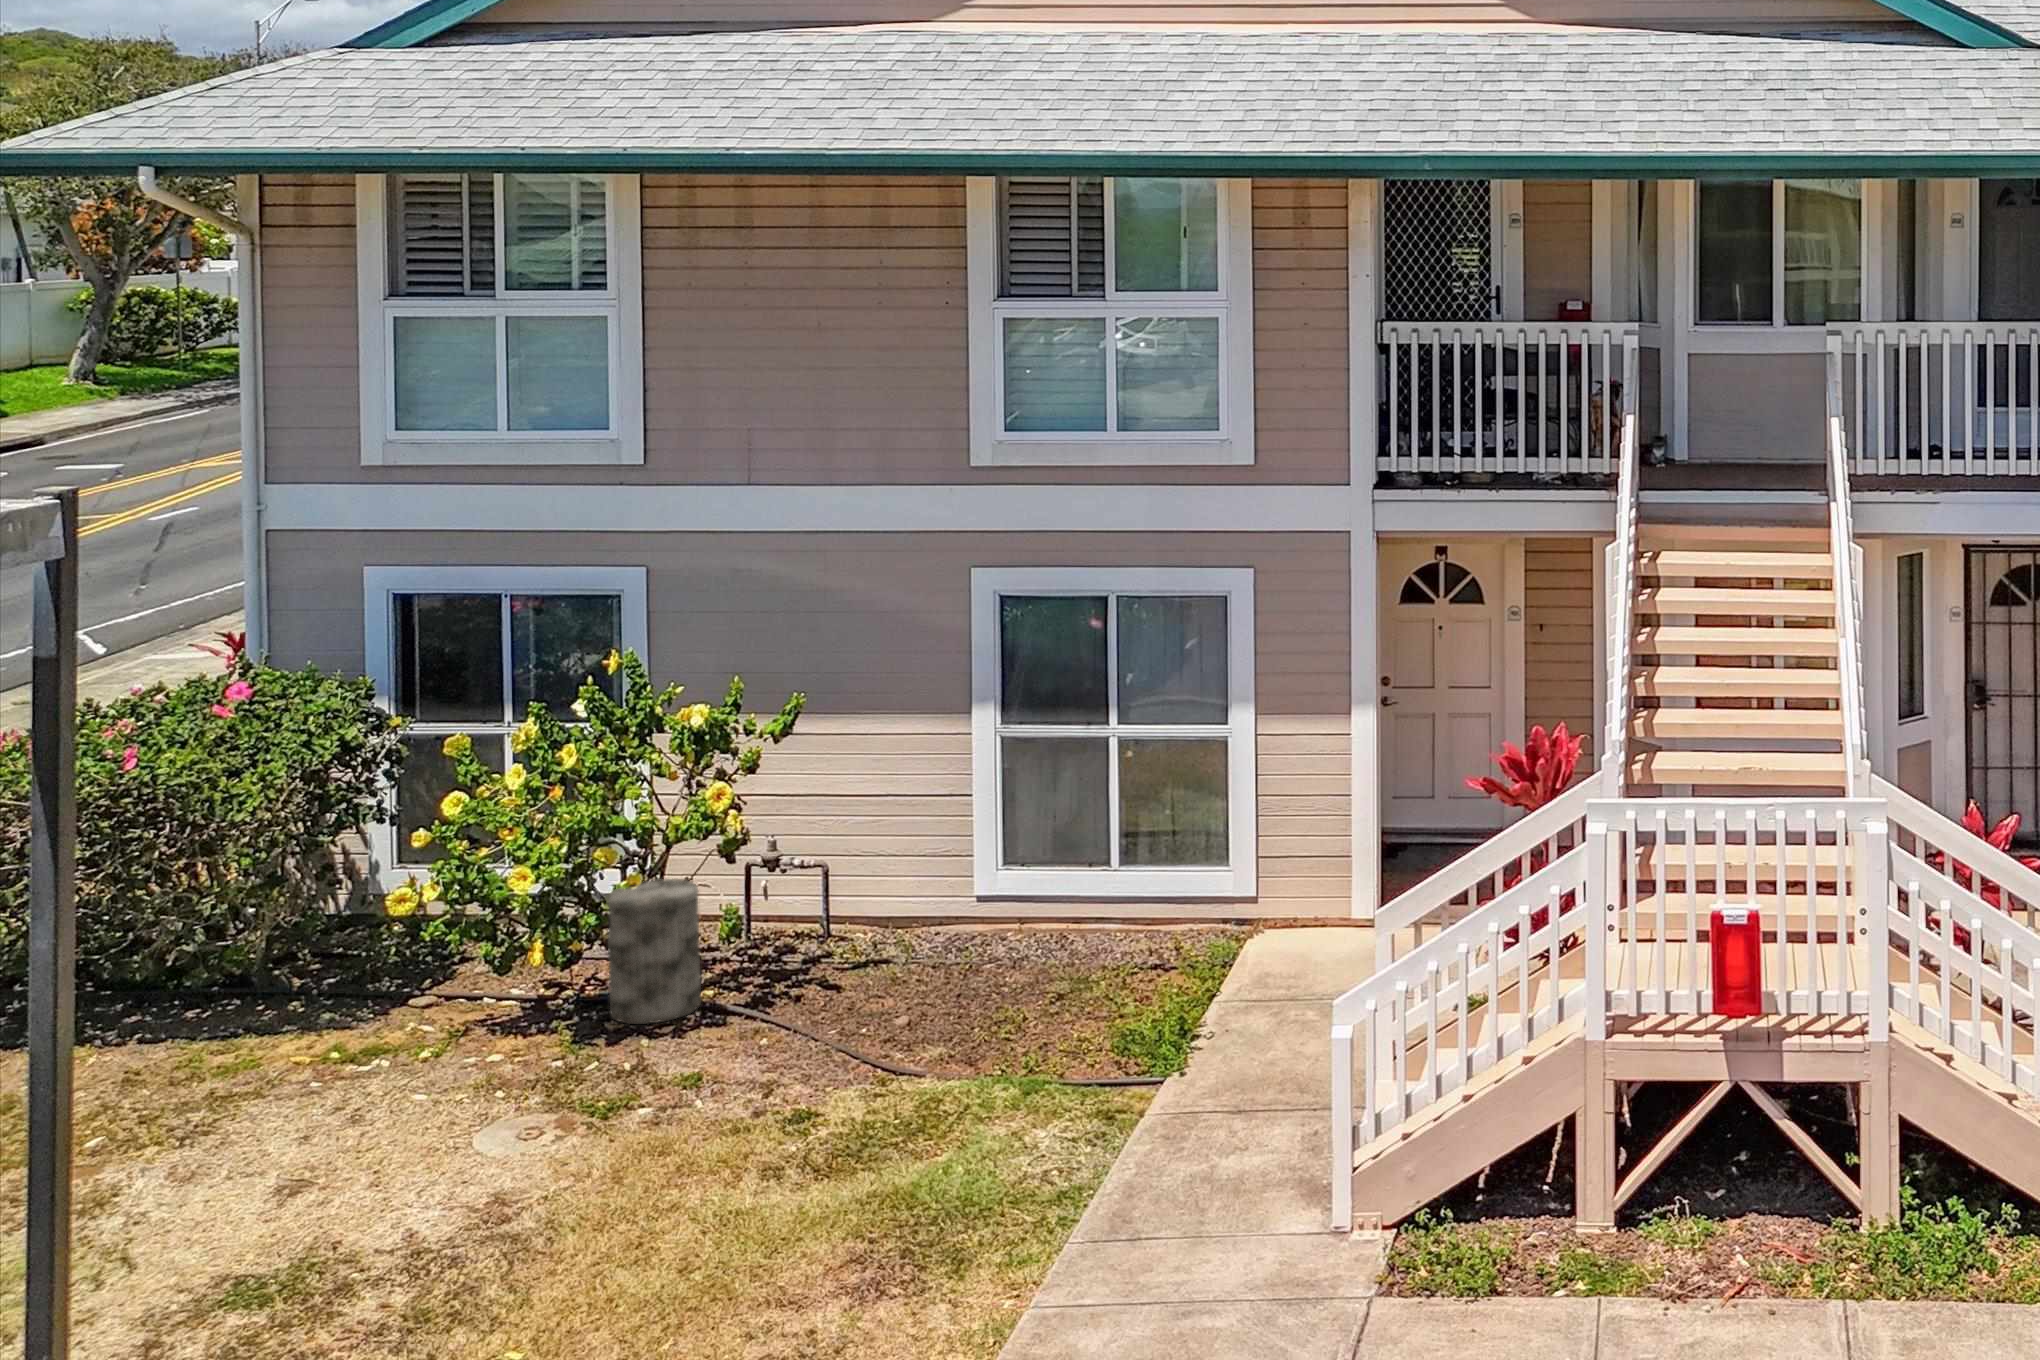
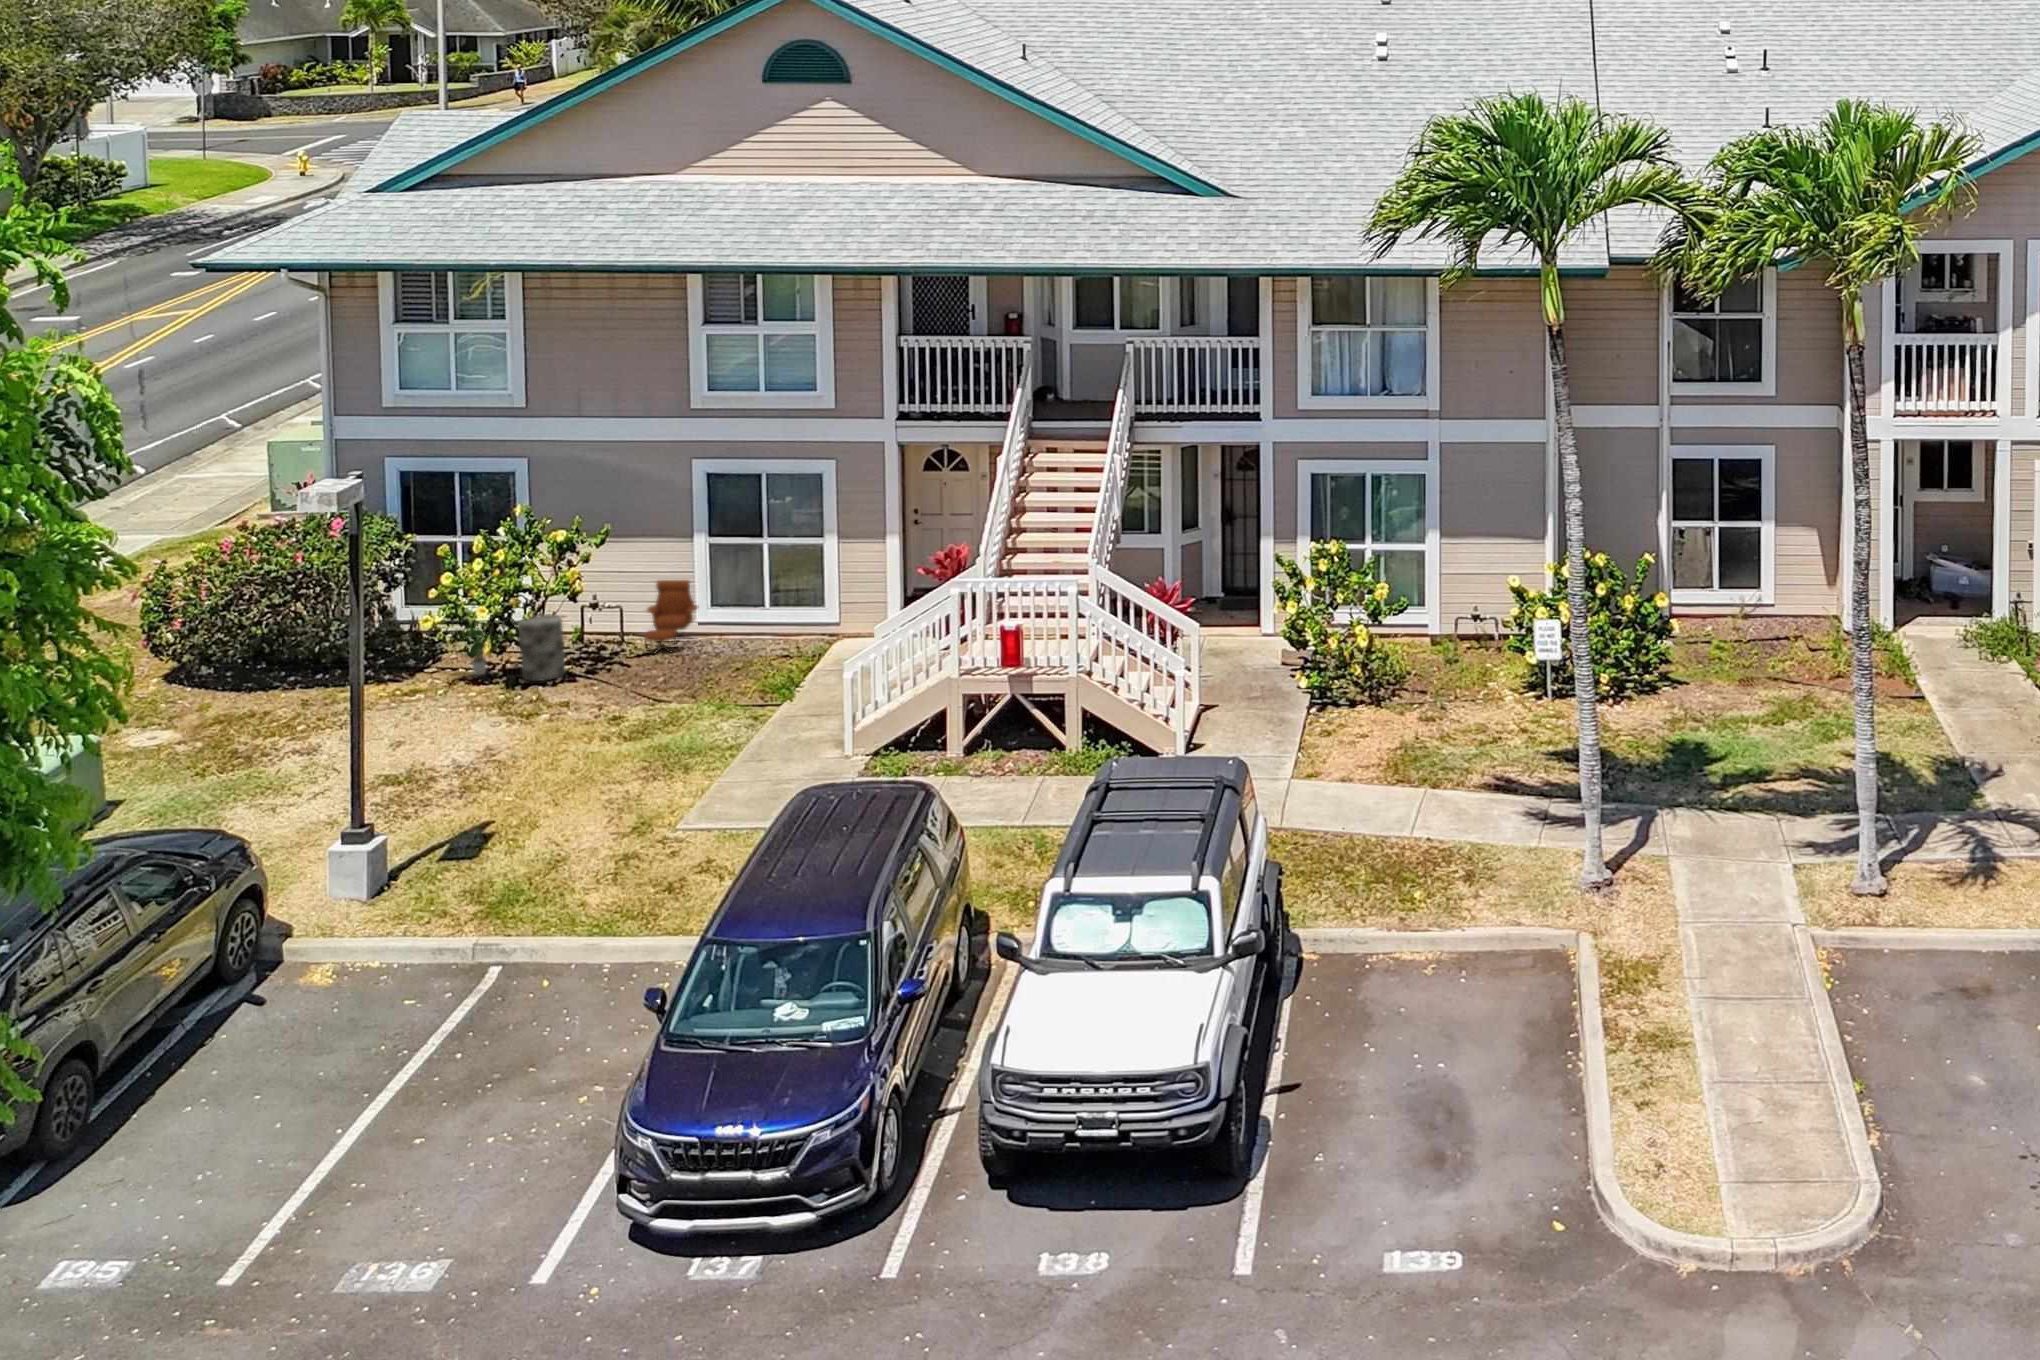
lounge chair: none [864,811,971,966] -> present [645,580,699,653]
potted plant: none [483,885,562,1010] -> present [464,624,489,675]

